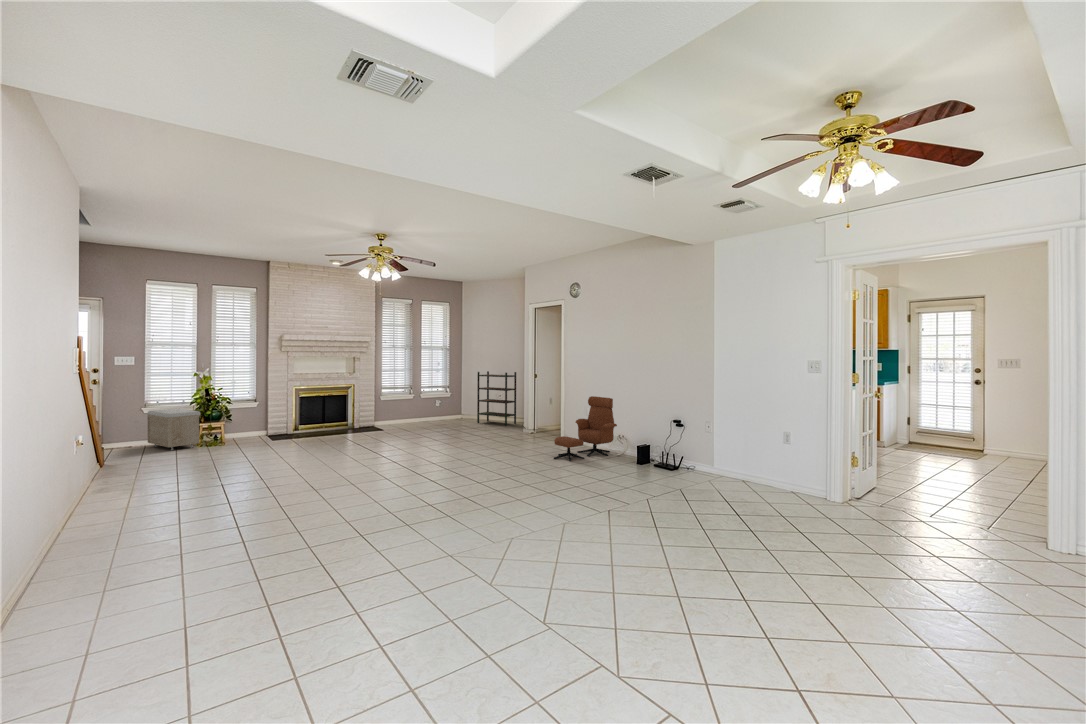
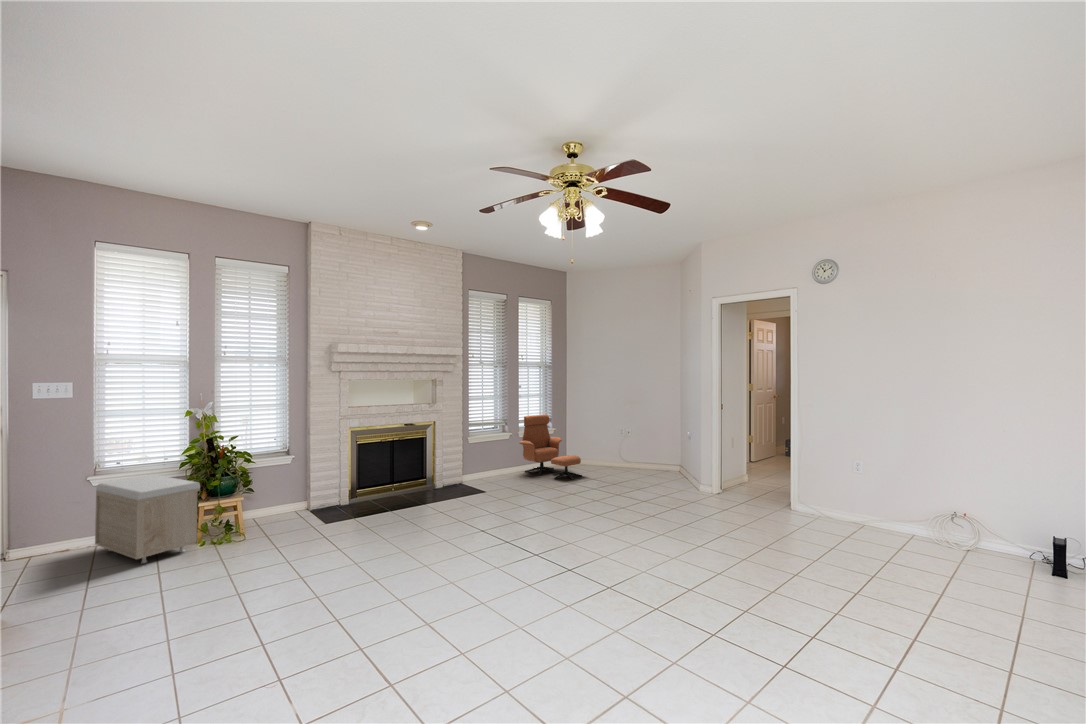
bookshelf: present [477,371,516,426] -> none [603,396,662,476]
lounge chair: present [554,396,617,461] -> present [520,415,582,480]

